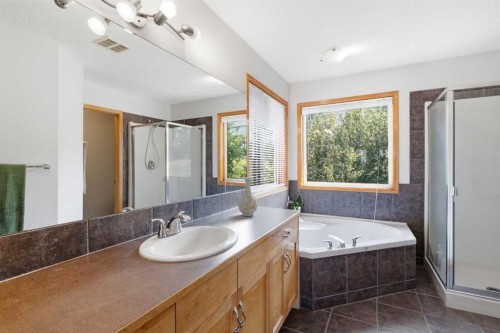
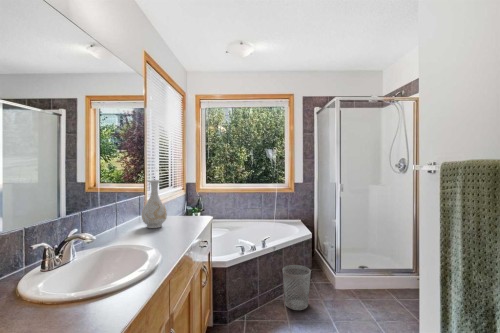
wastebasket: none [374,269,408,319] -> present [283,265,311,310]

